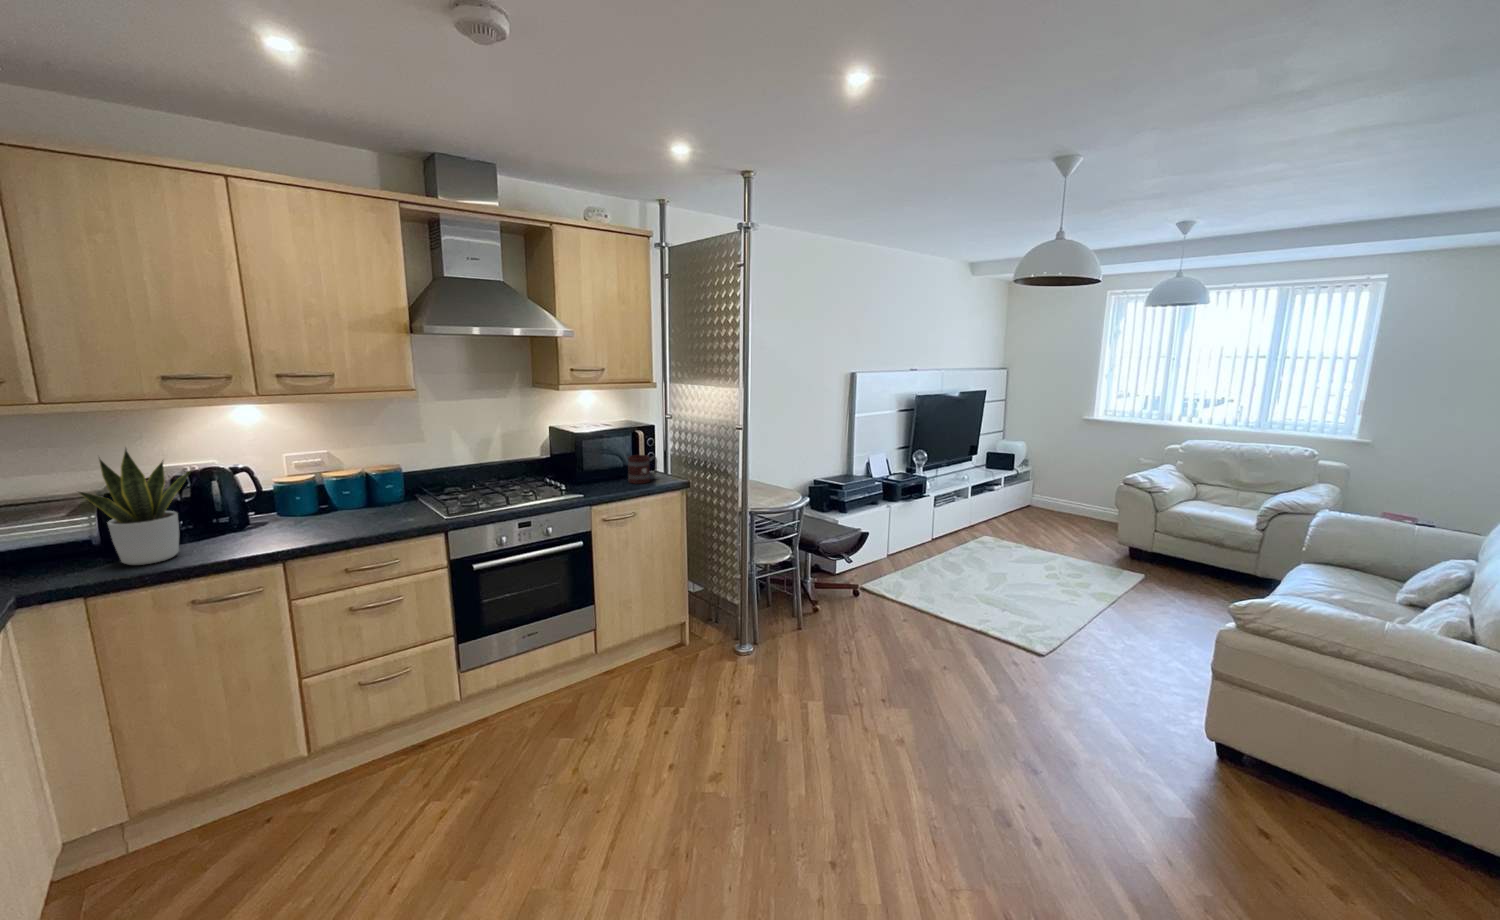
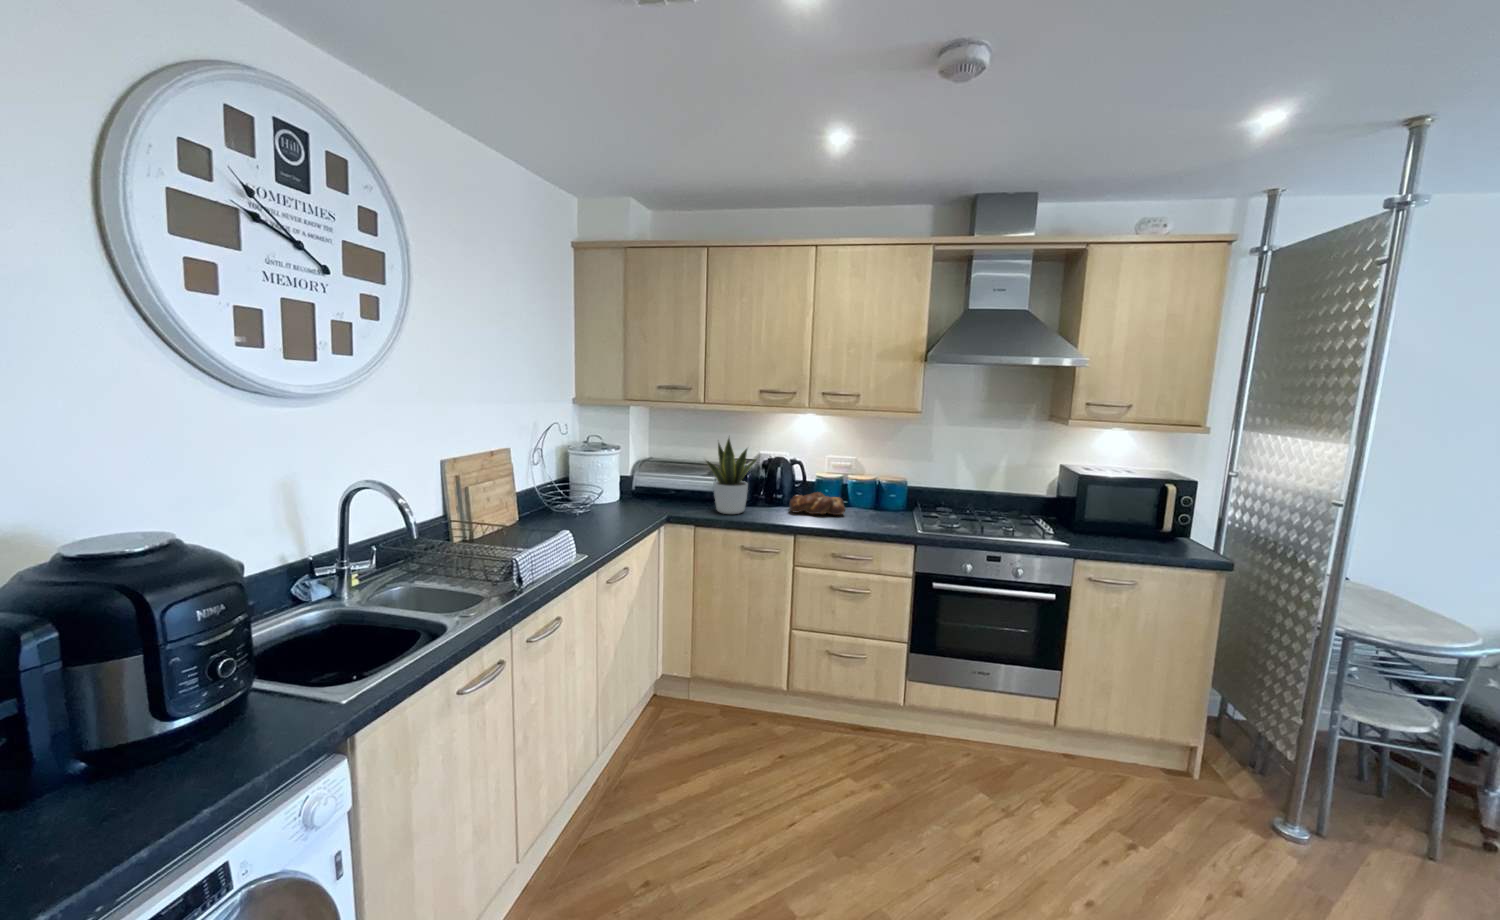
mug: present [628,455,657,484] -> none [1140,513,1189,550]
bread loaf: none [250,502,341,536] -> present [789,492,845,515]

